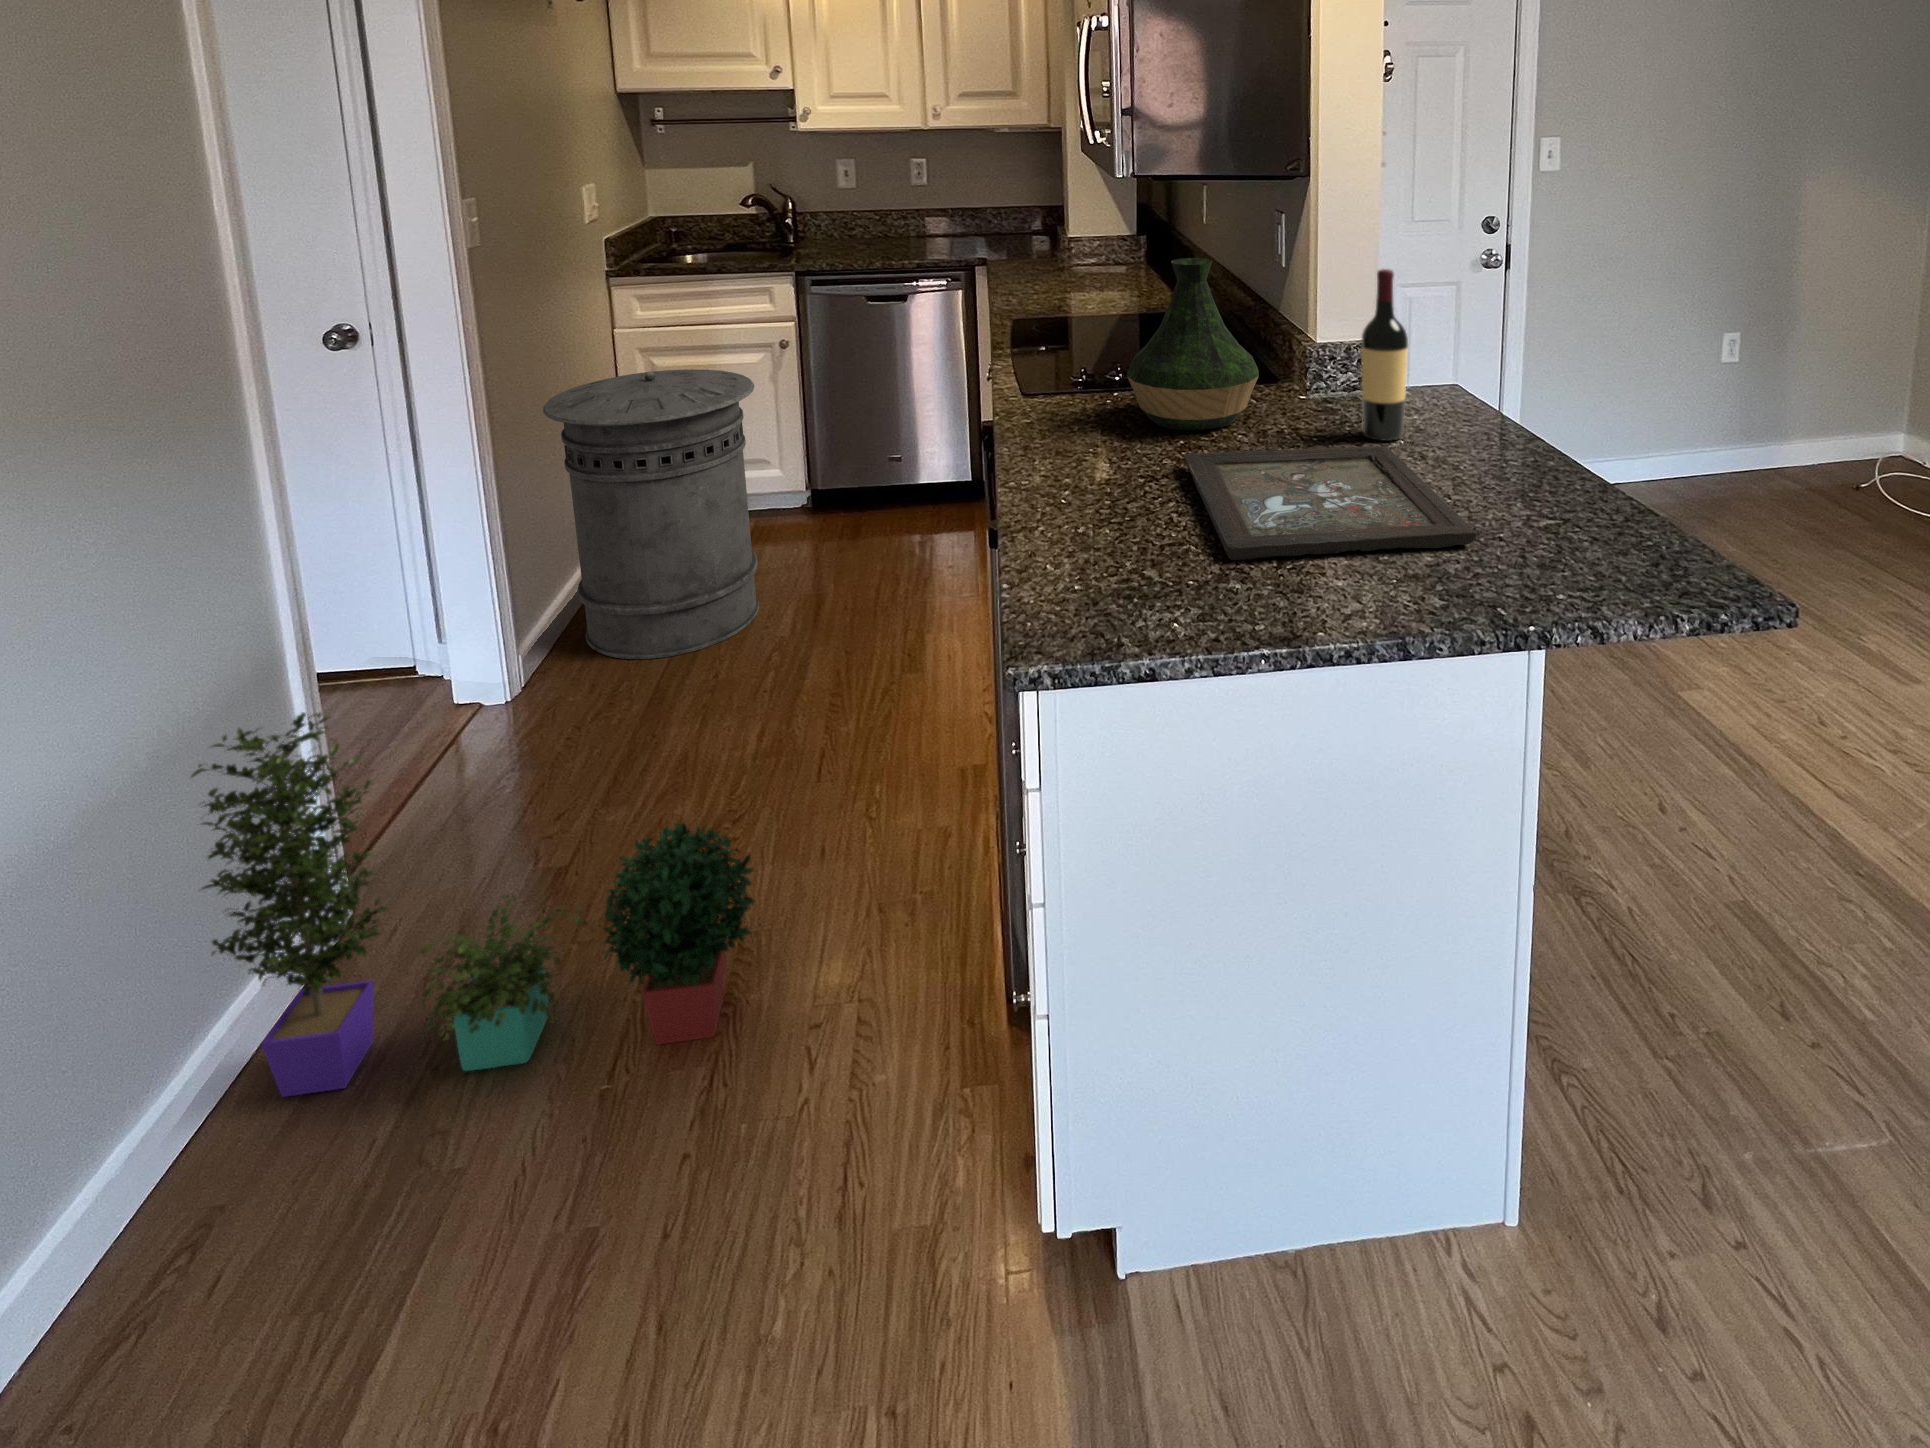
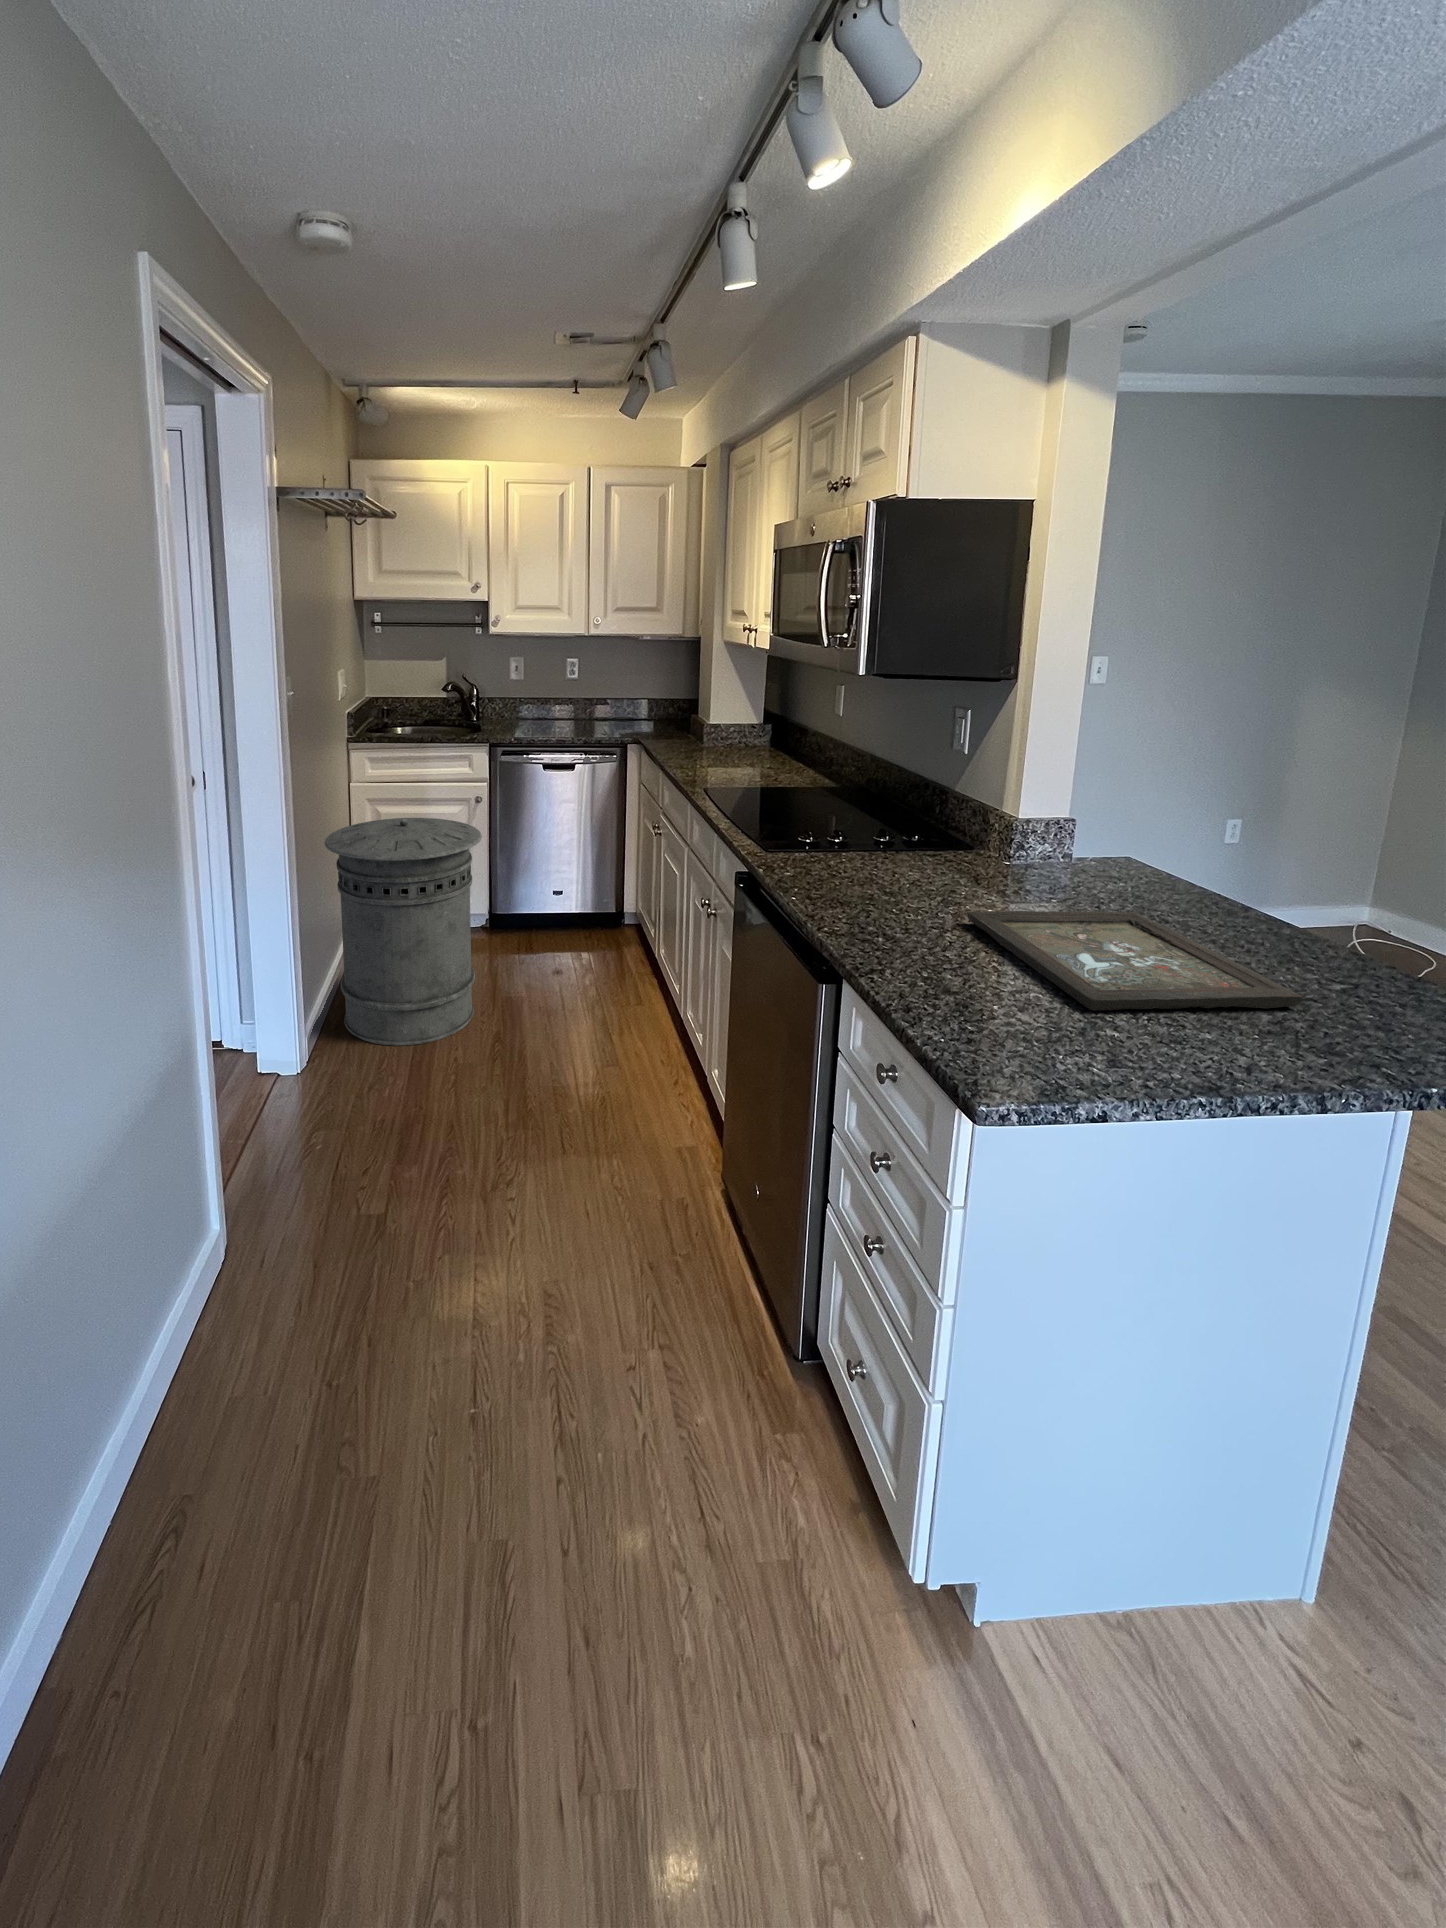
vase: present [1127,258,1259,431] -> none [877,746,996,890]
wine bottle: present [1361,269,1408,441] -> none [1094,762,1145,907]
potted plant: present [191,712,755,1097] -> none [169,1089,594,1398]

